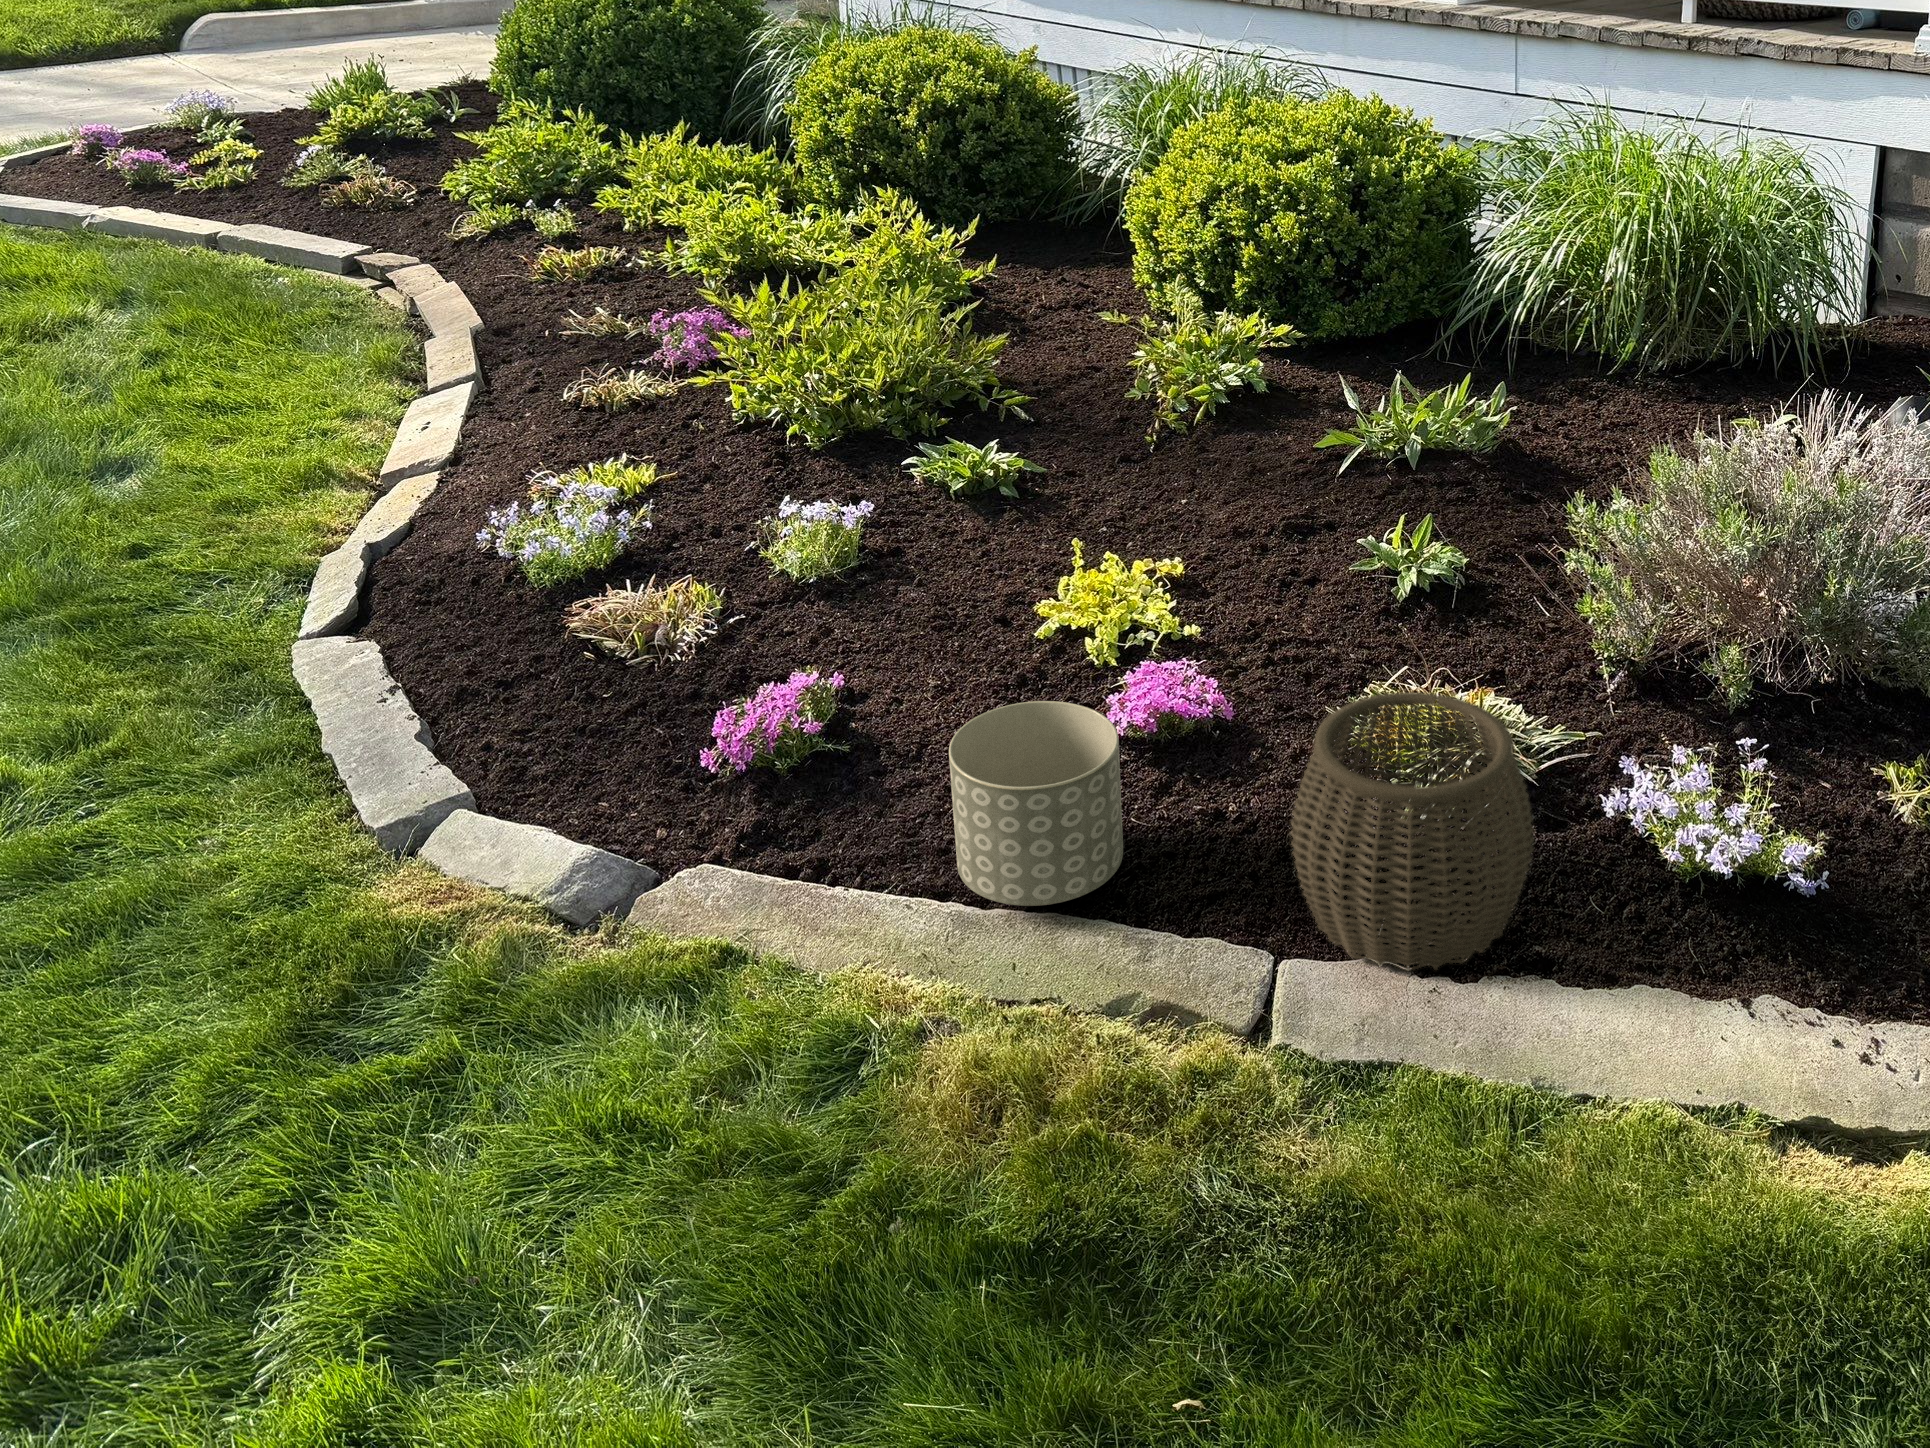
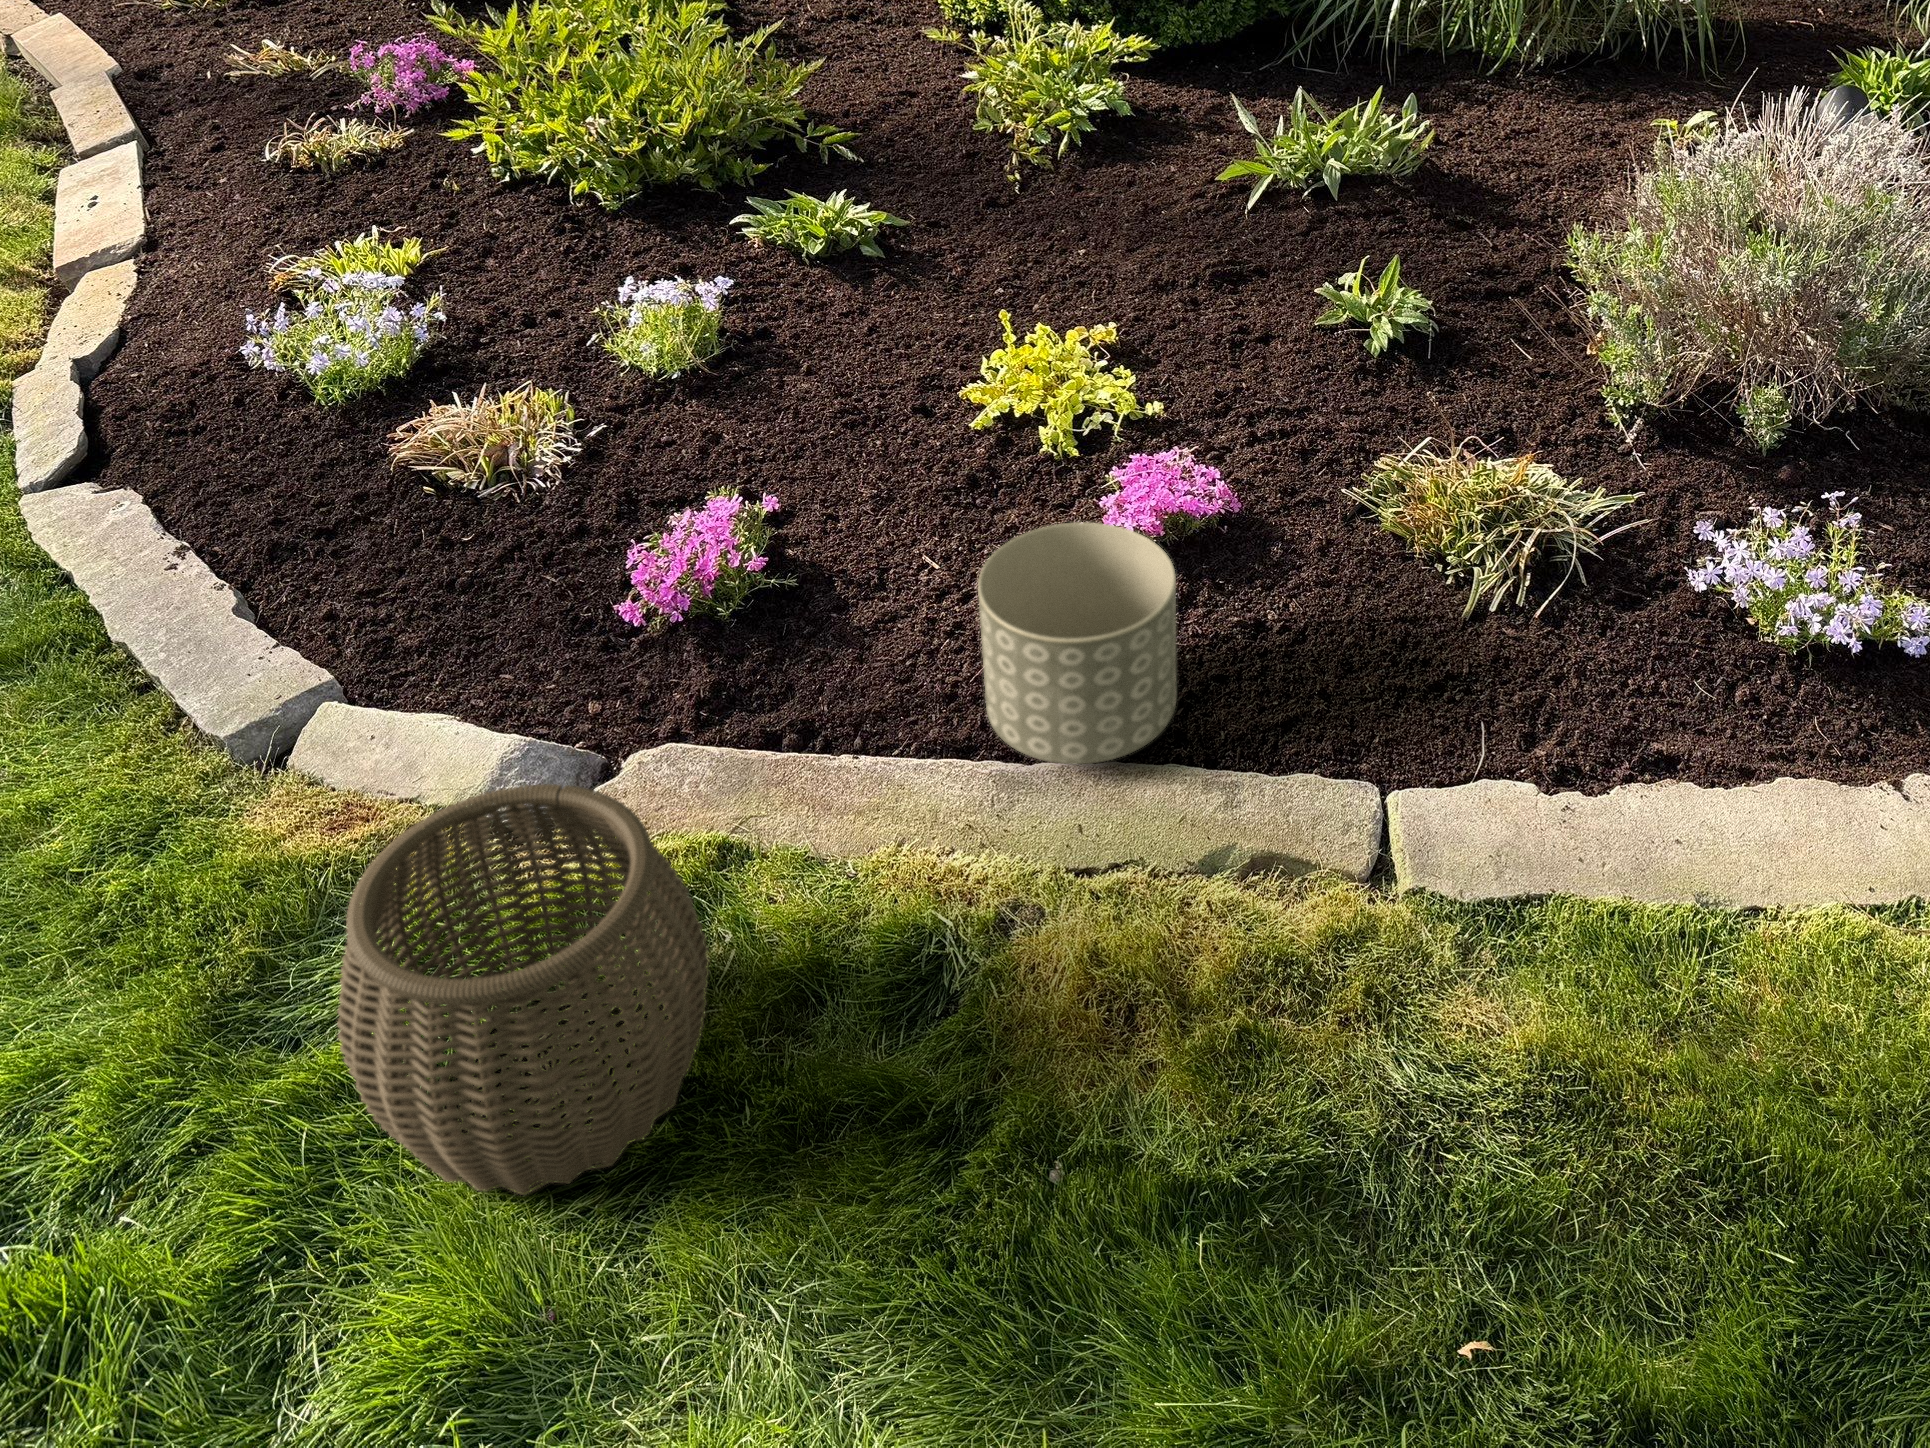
woven basket: present [1291,692,1534,971] -> present [337,784,710,1195]

